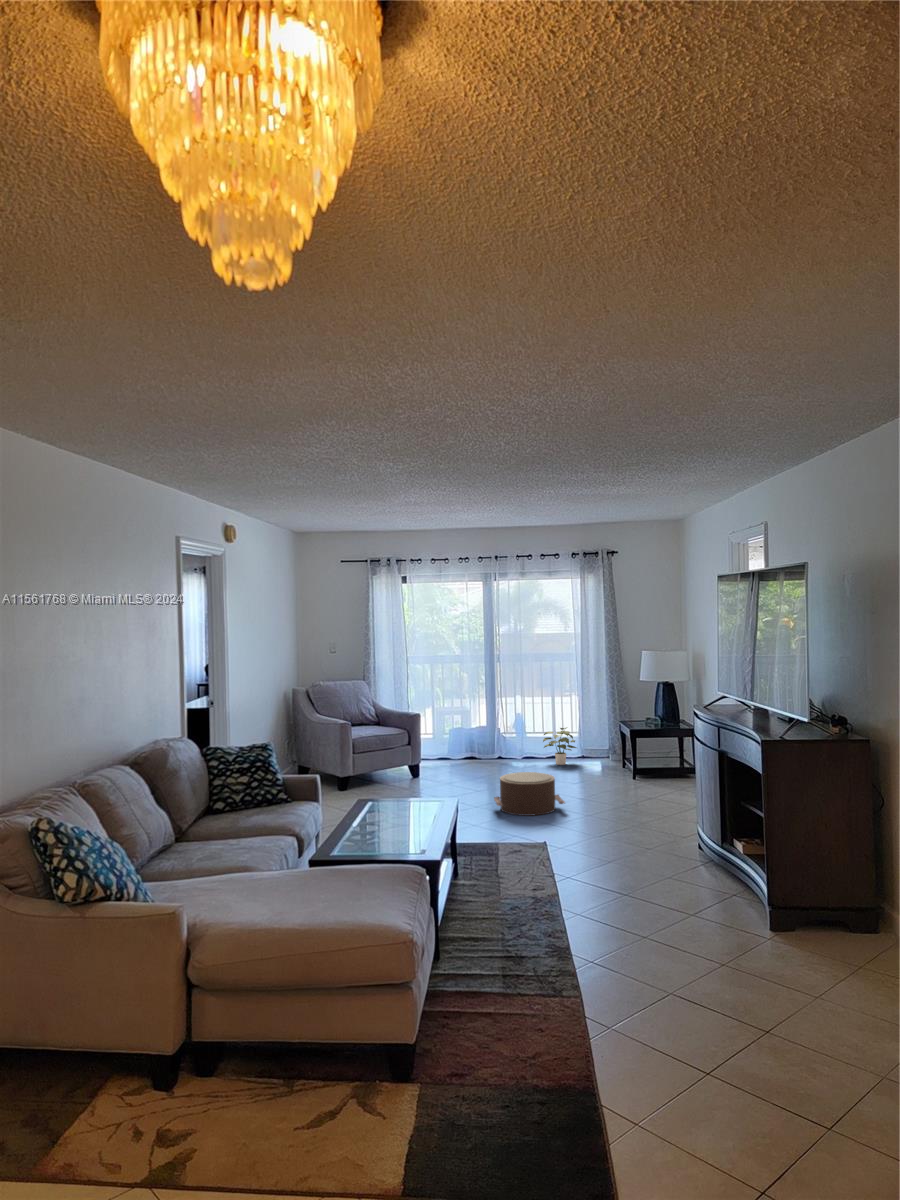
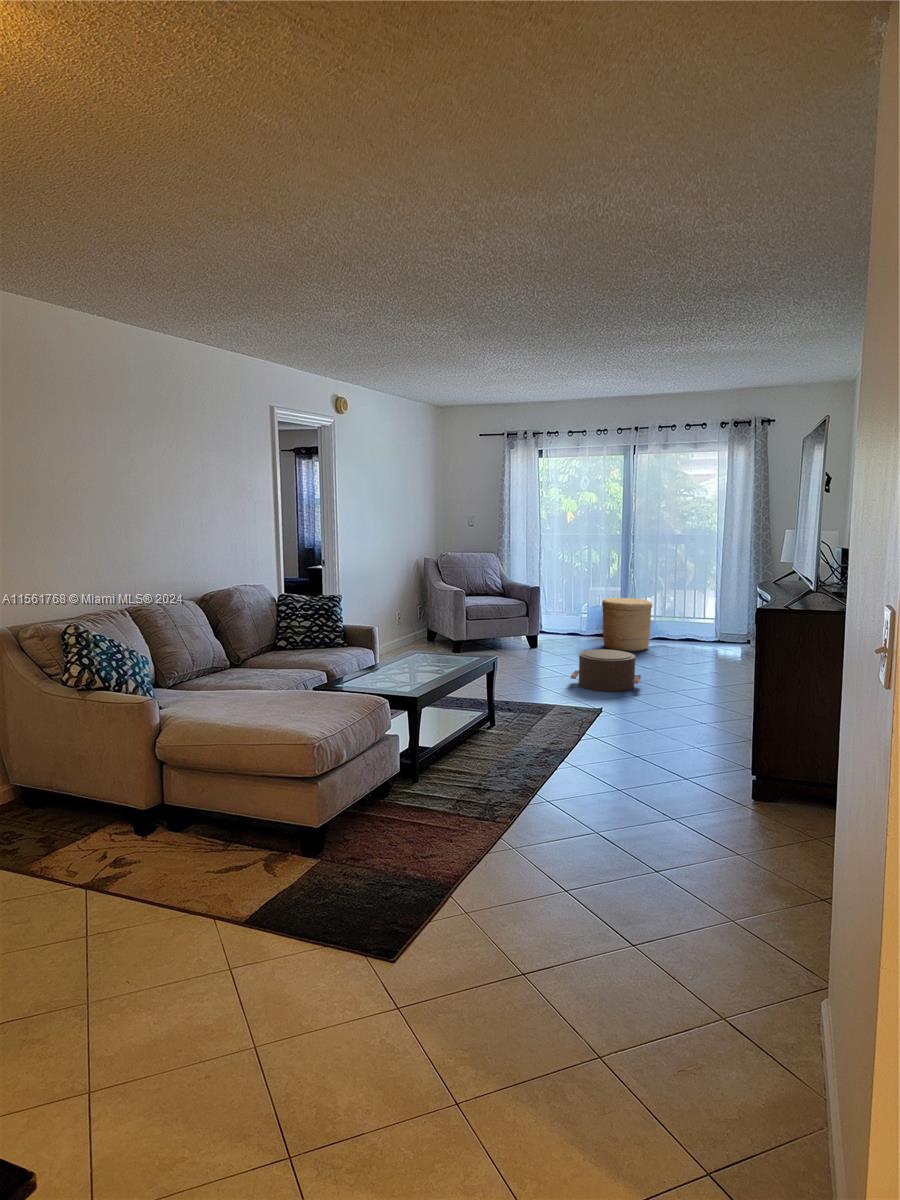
woven basket: none [478,719,525,771] -> present [602,598,652,651]
potted plant: present [543,727,576,765] -> none [671,612,710,651]

